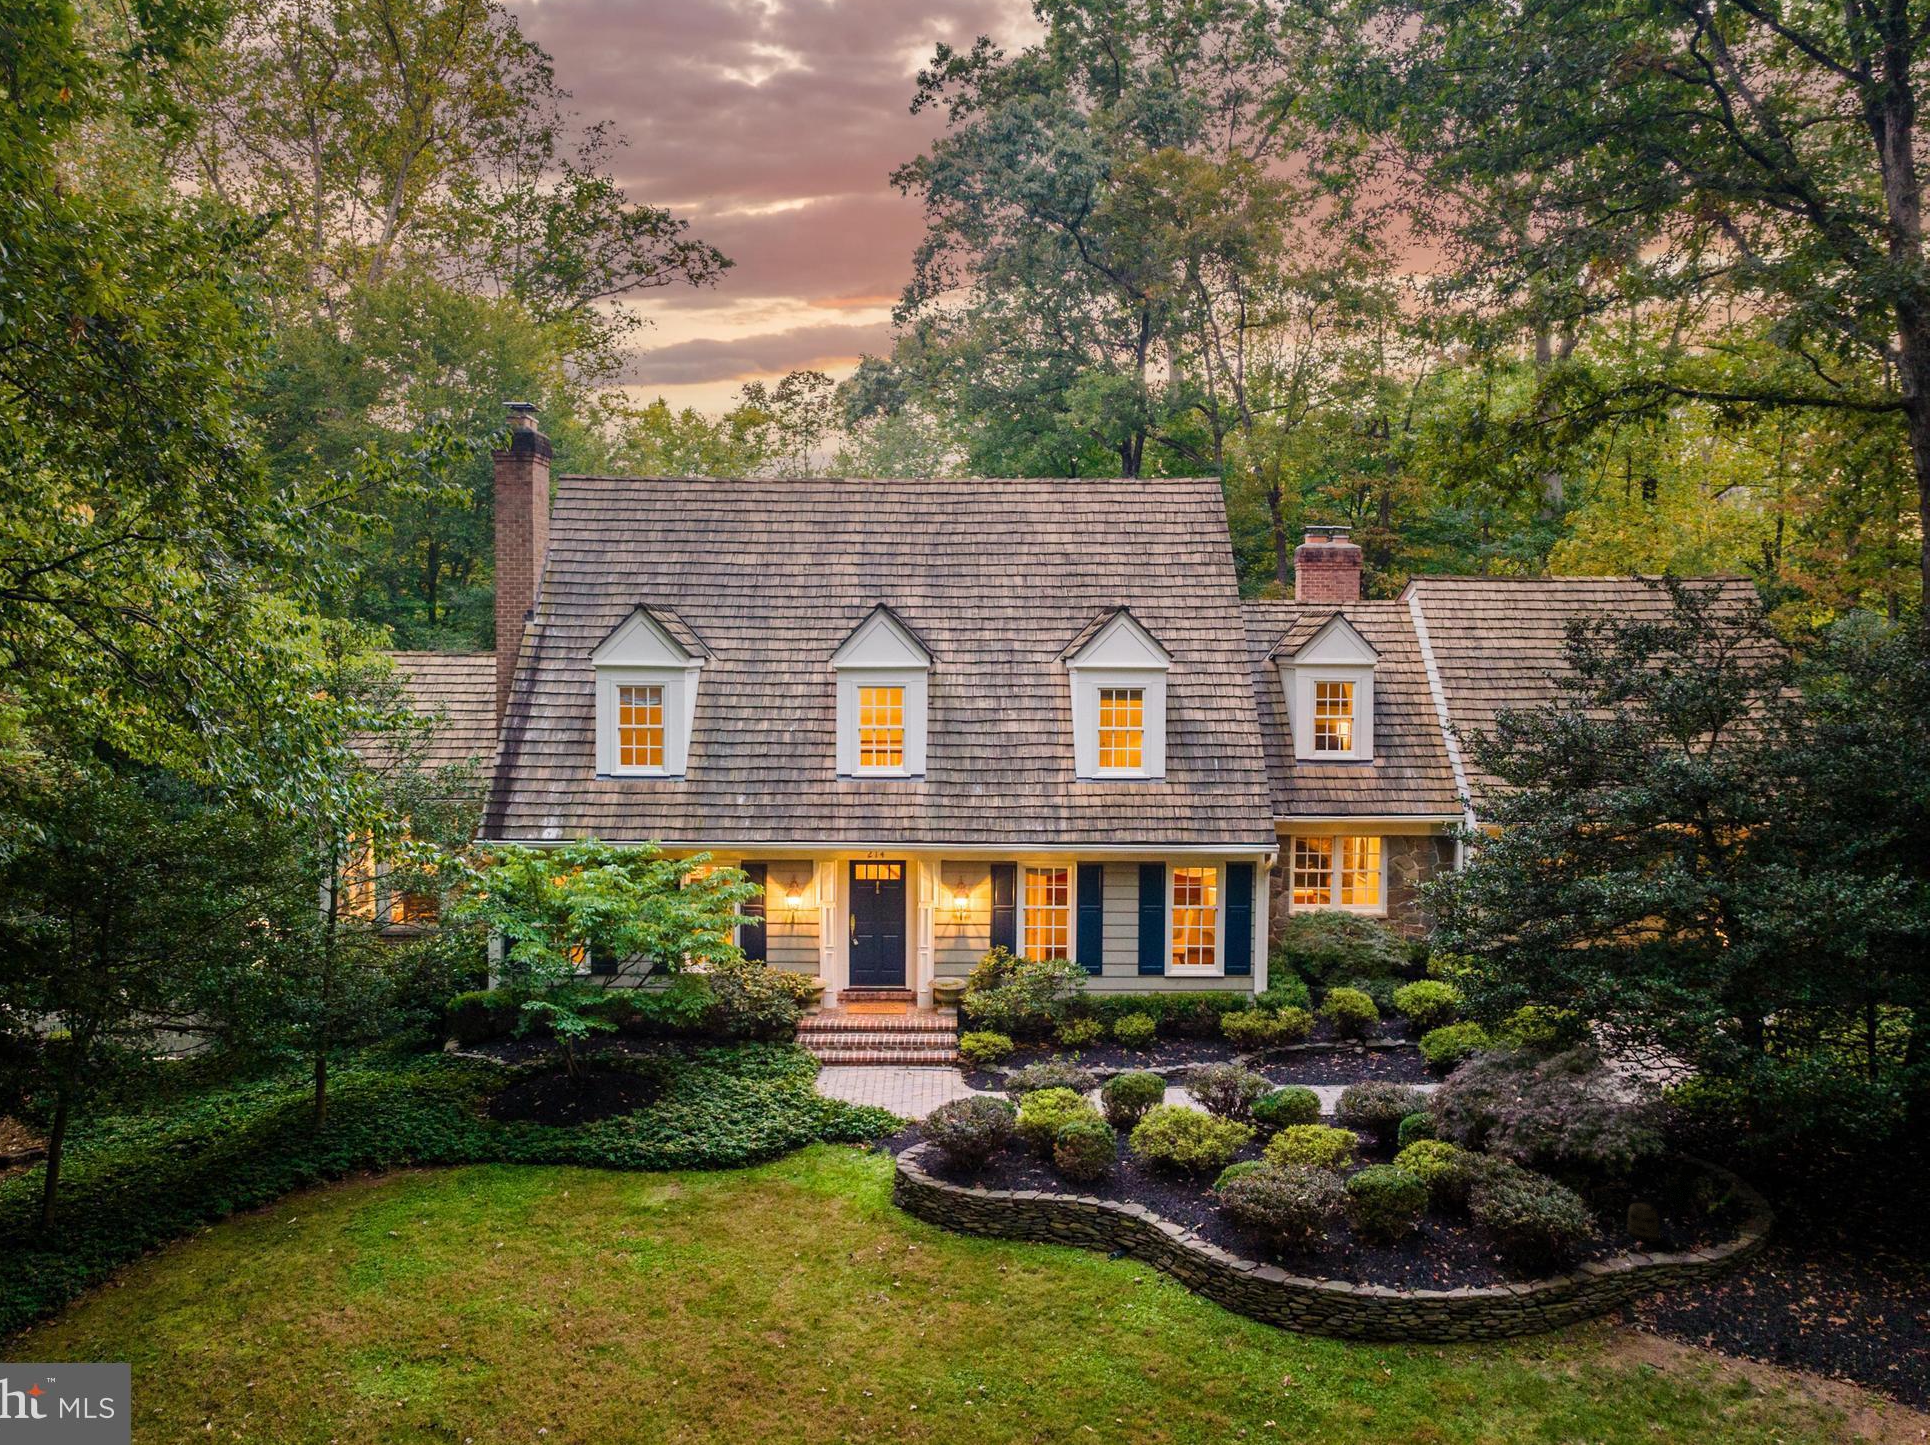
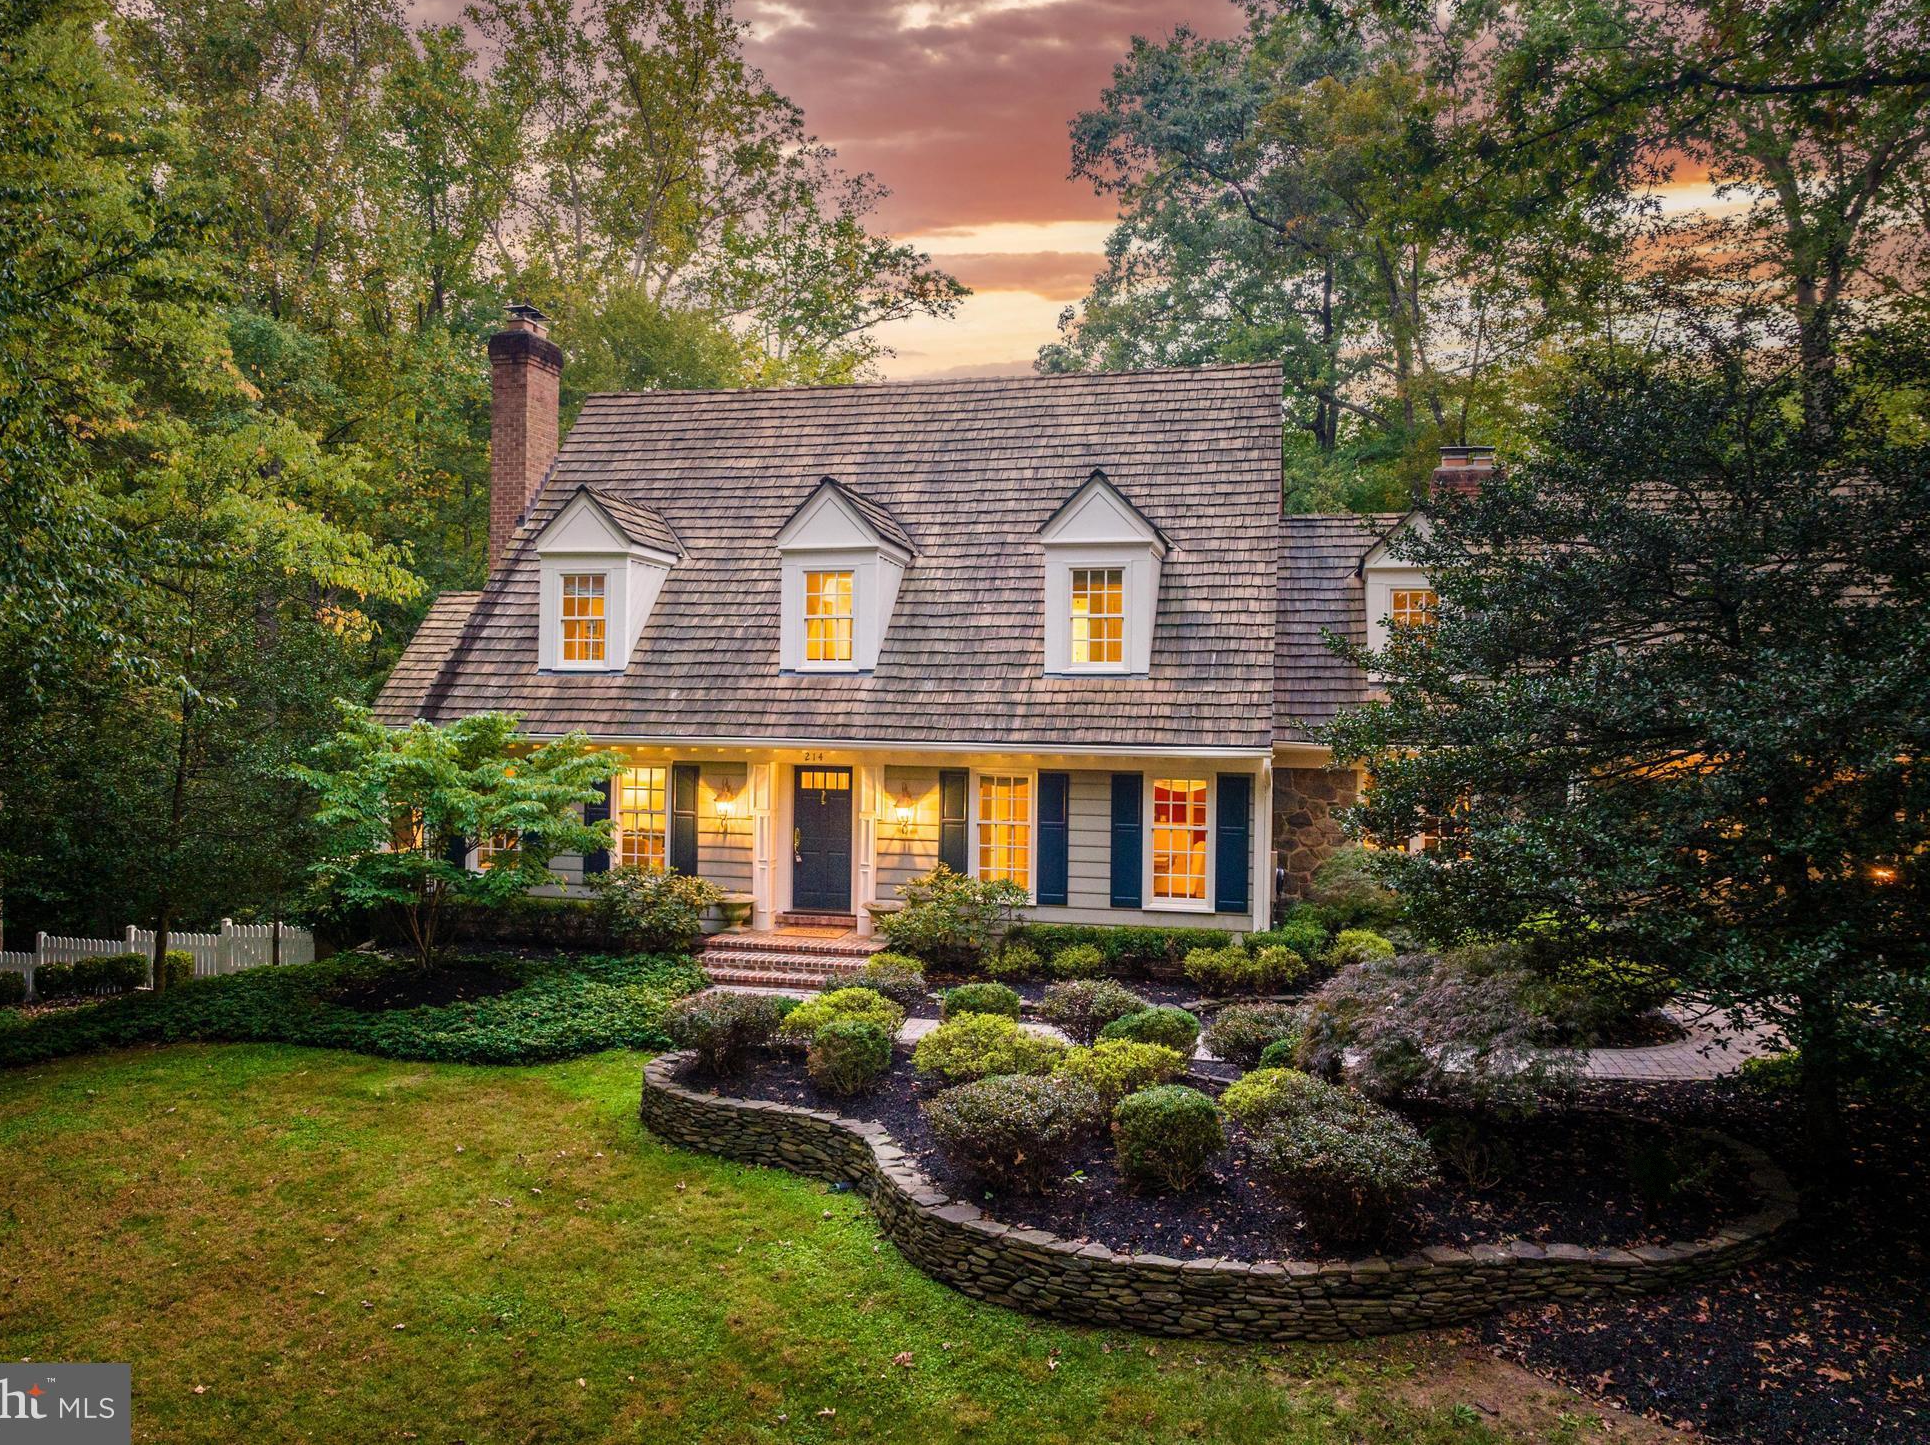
basket: present [1627,1203,1659,1242] -> none [1547,1164,1599,1236]

